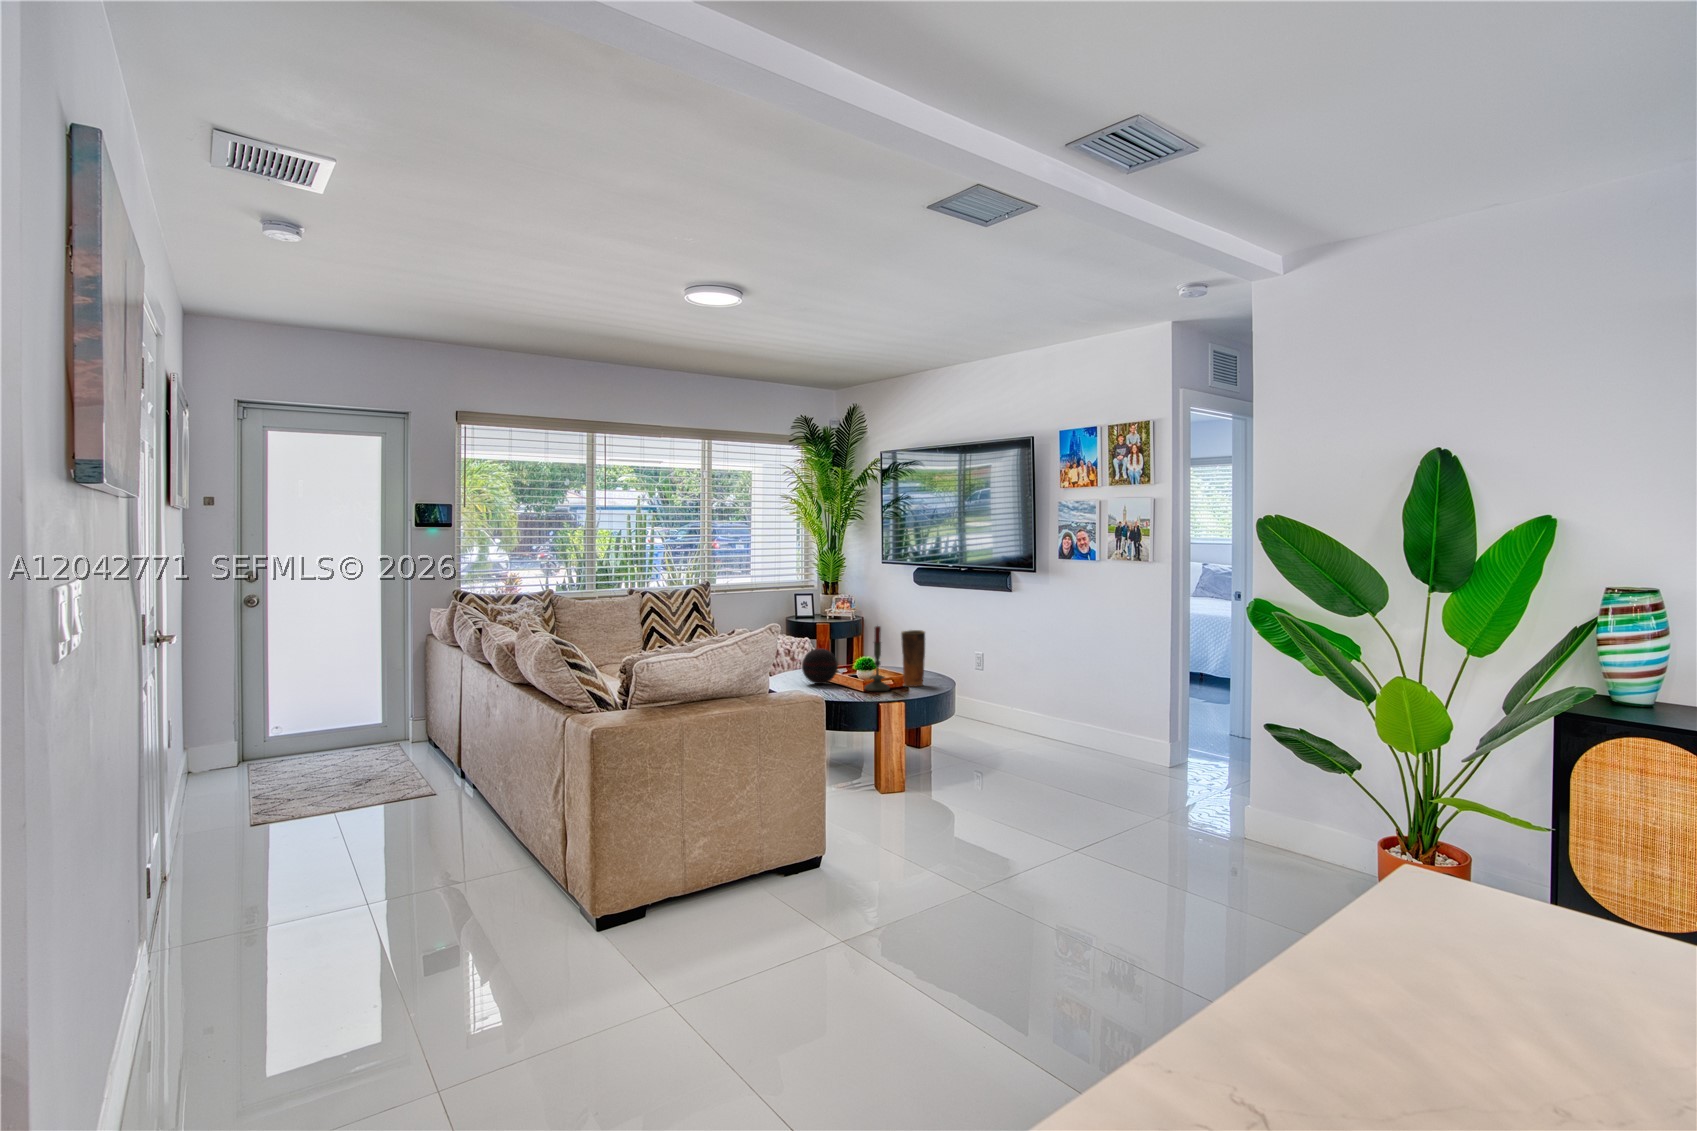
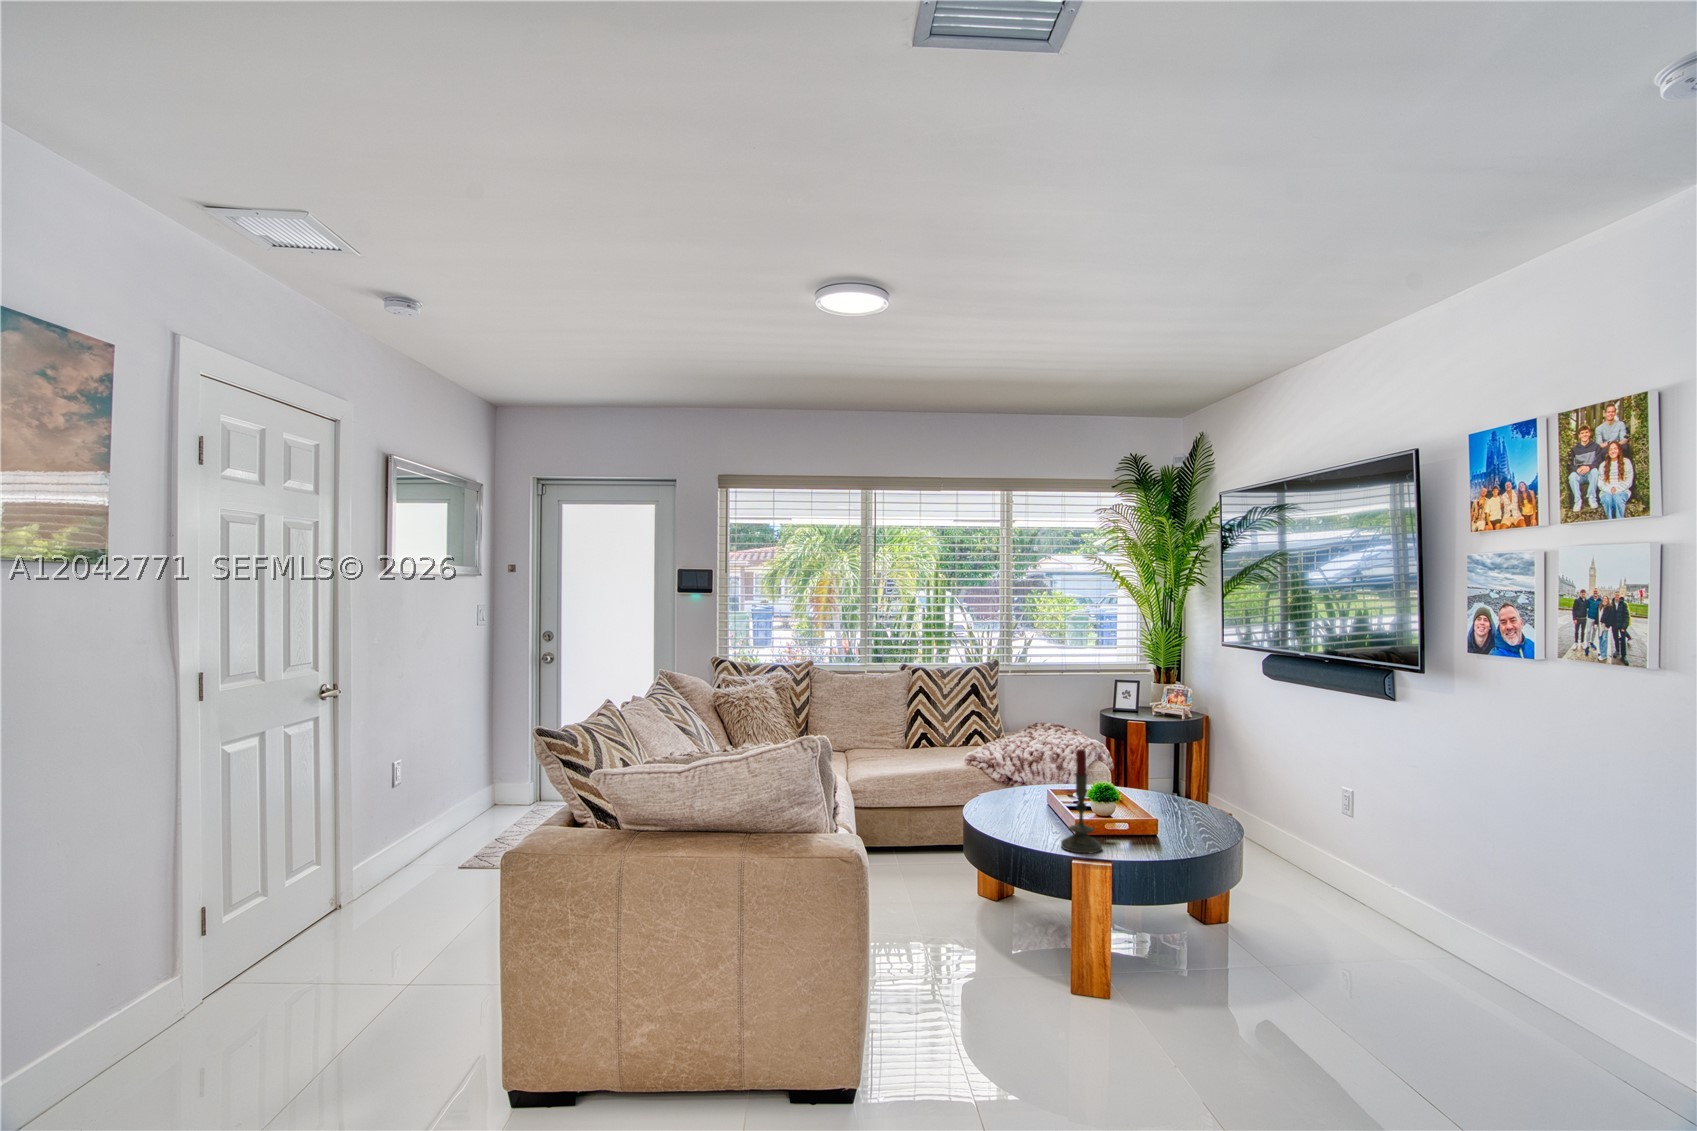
vase: present [901,630,925,687] -> none [1131,758,1171,851]
decorative orb: present [802,648,838,684] -> none [994,769,1046,822]

